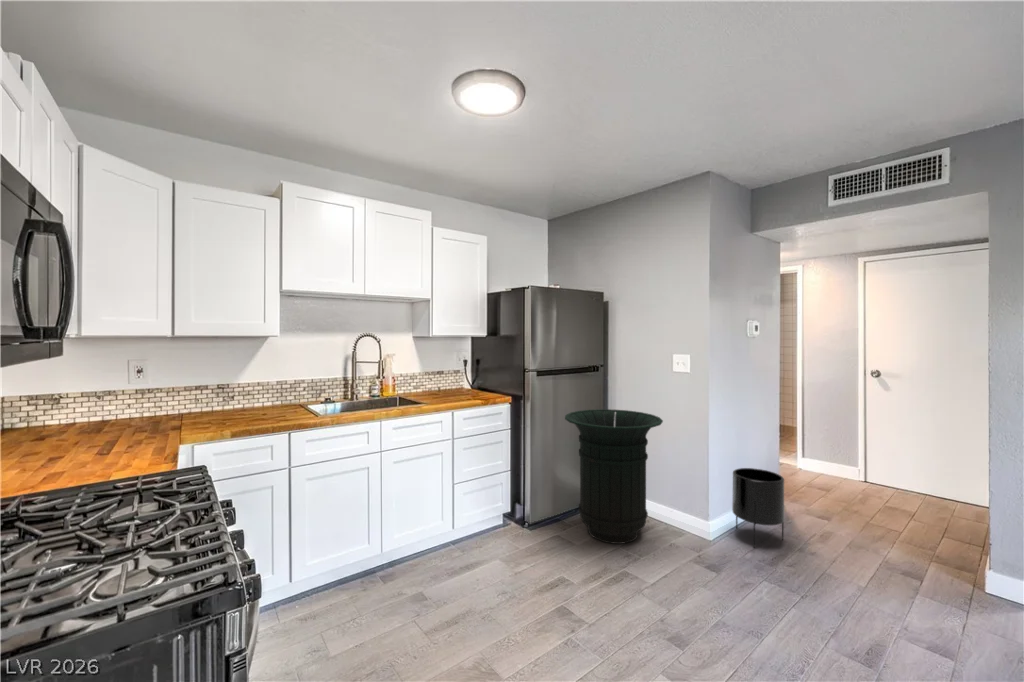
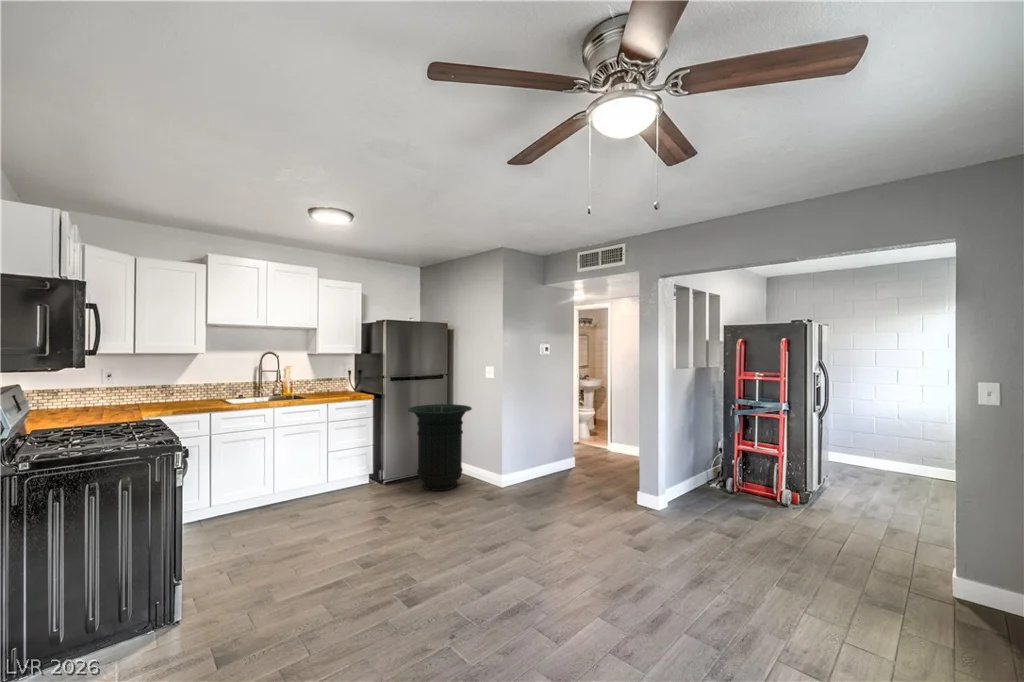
planter: present [732,468,784,548] -> none [518,442,548,491]

